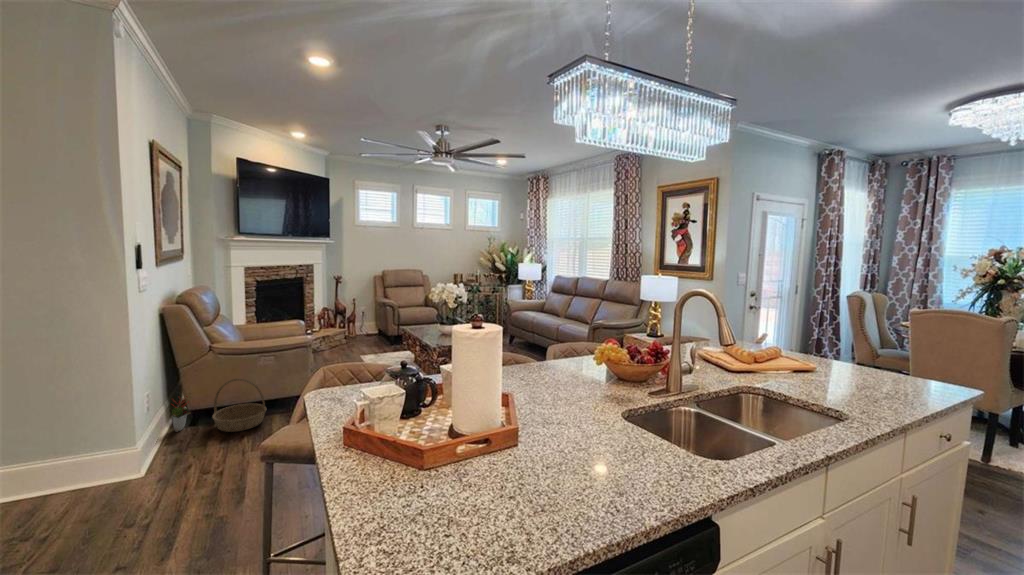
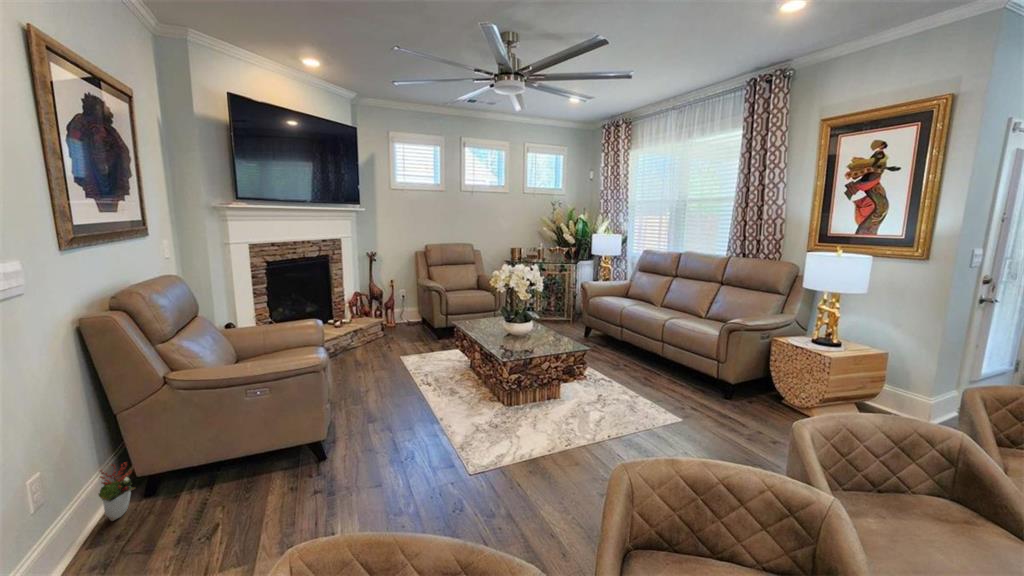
basket: present [212,378,267,432] -> none [166,434,257,524]

